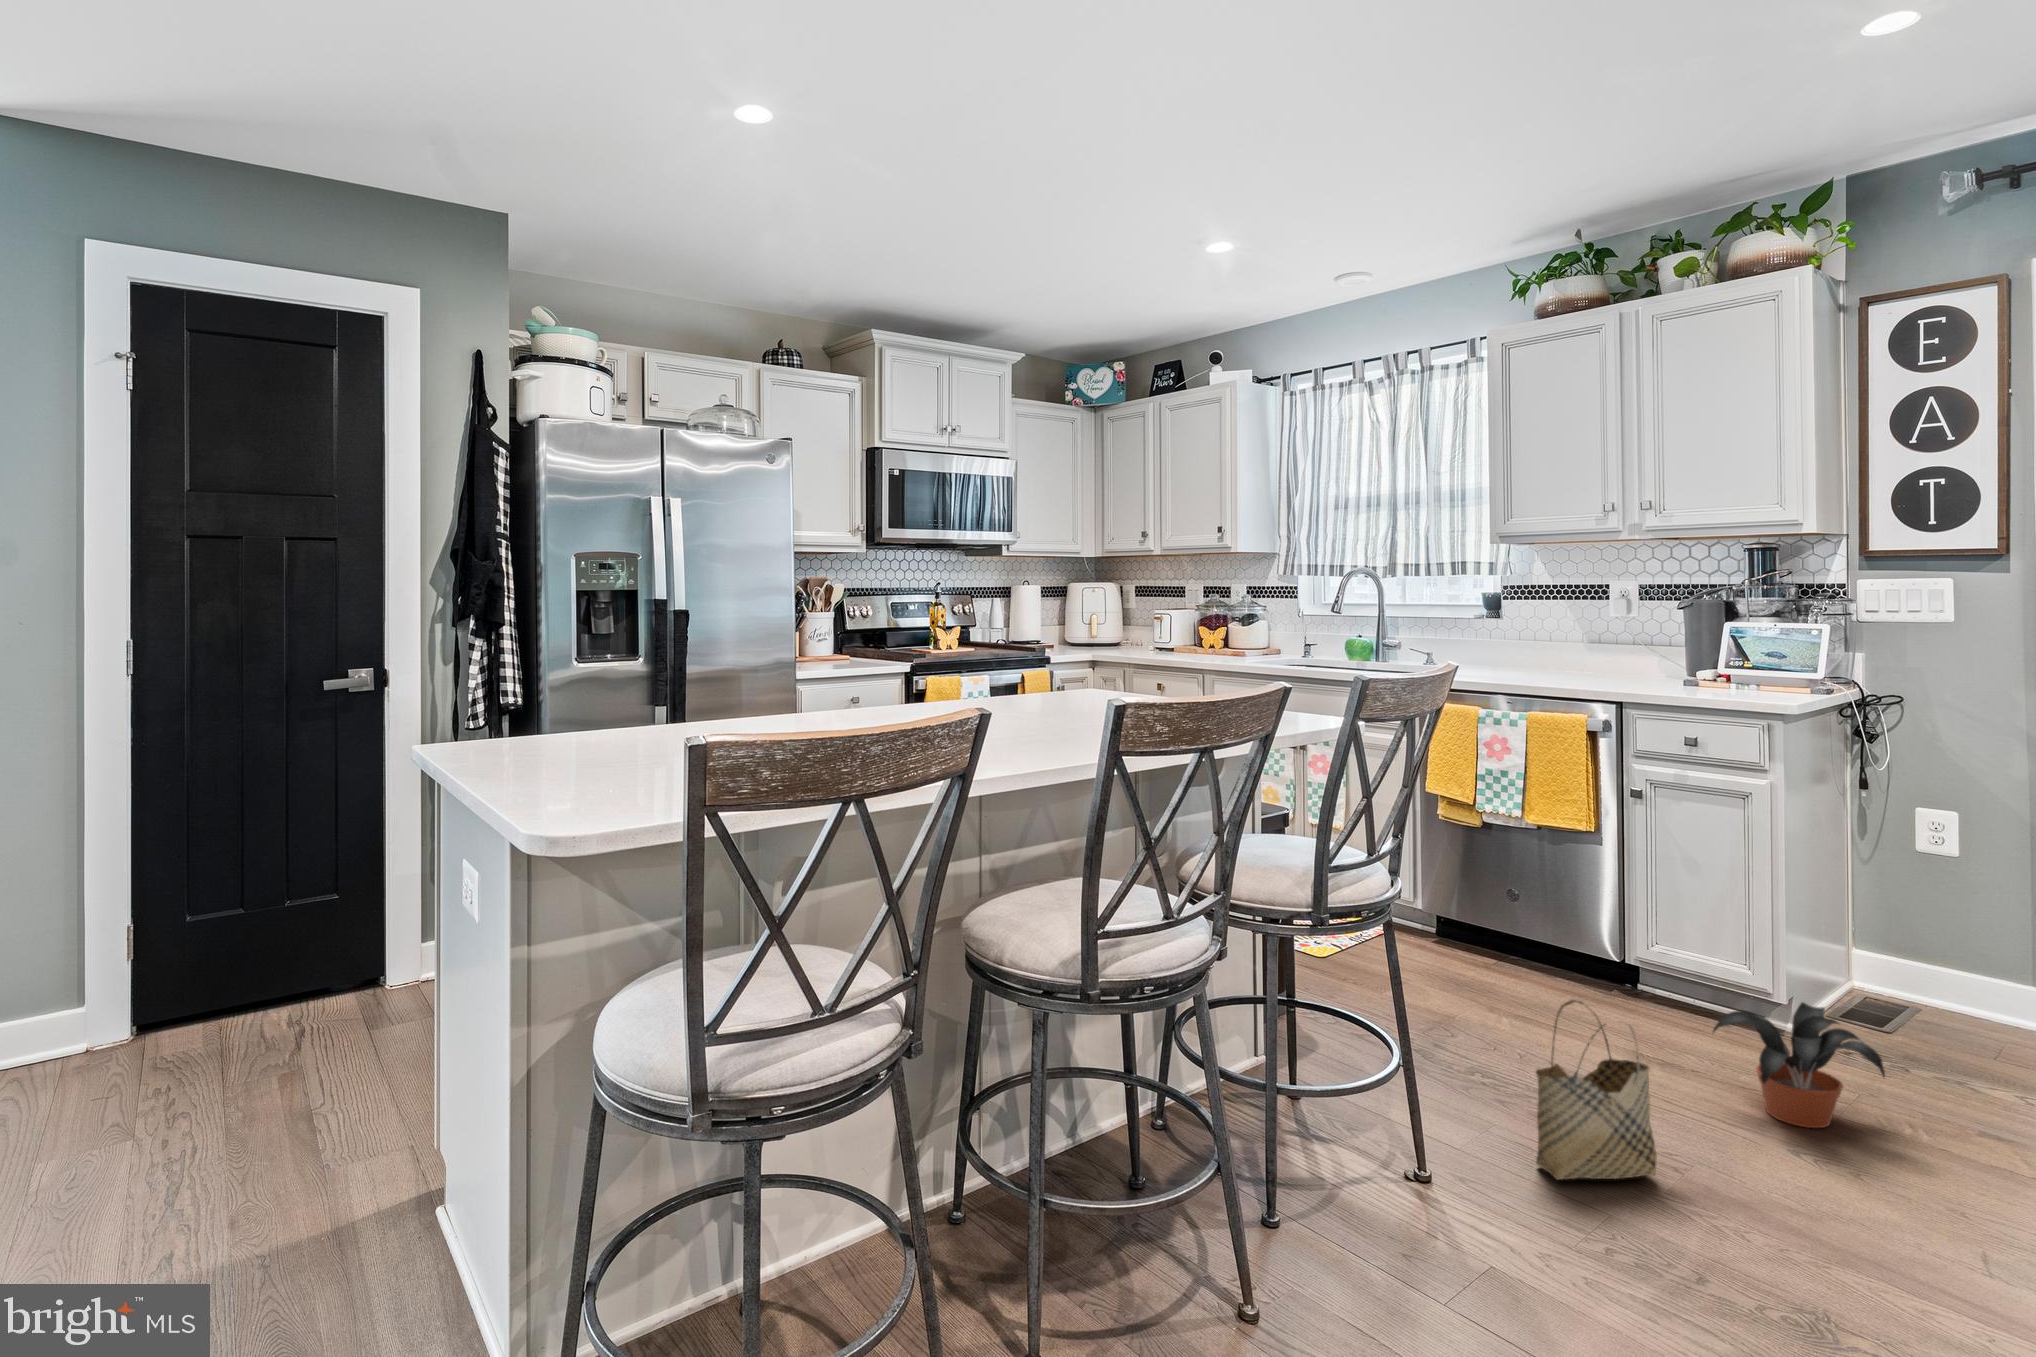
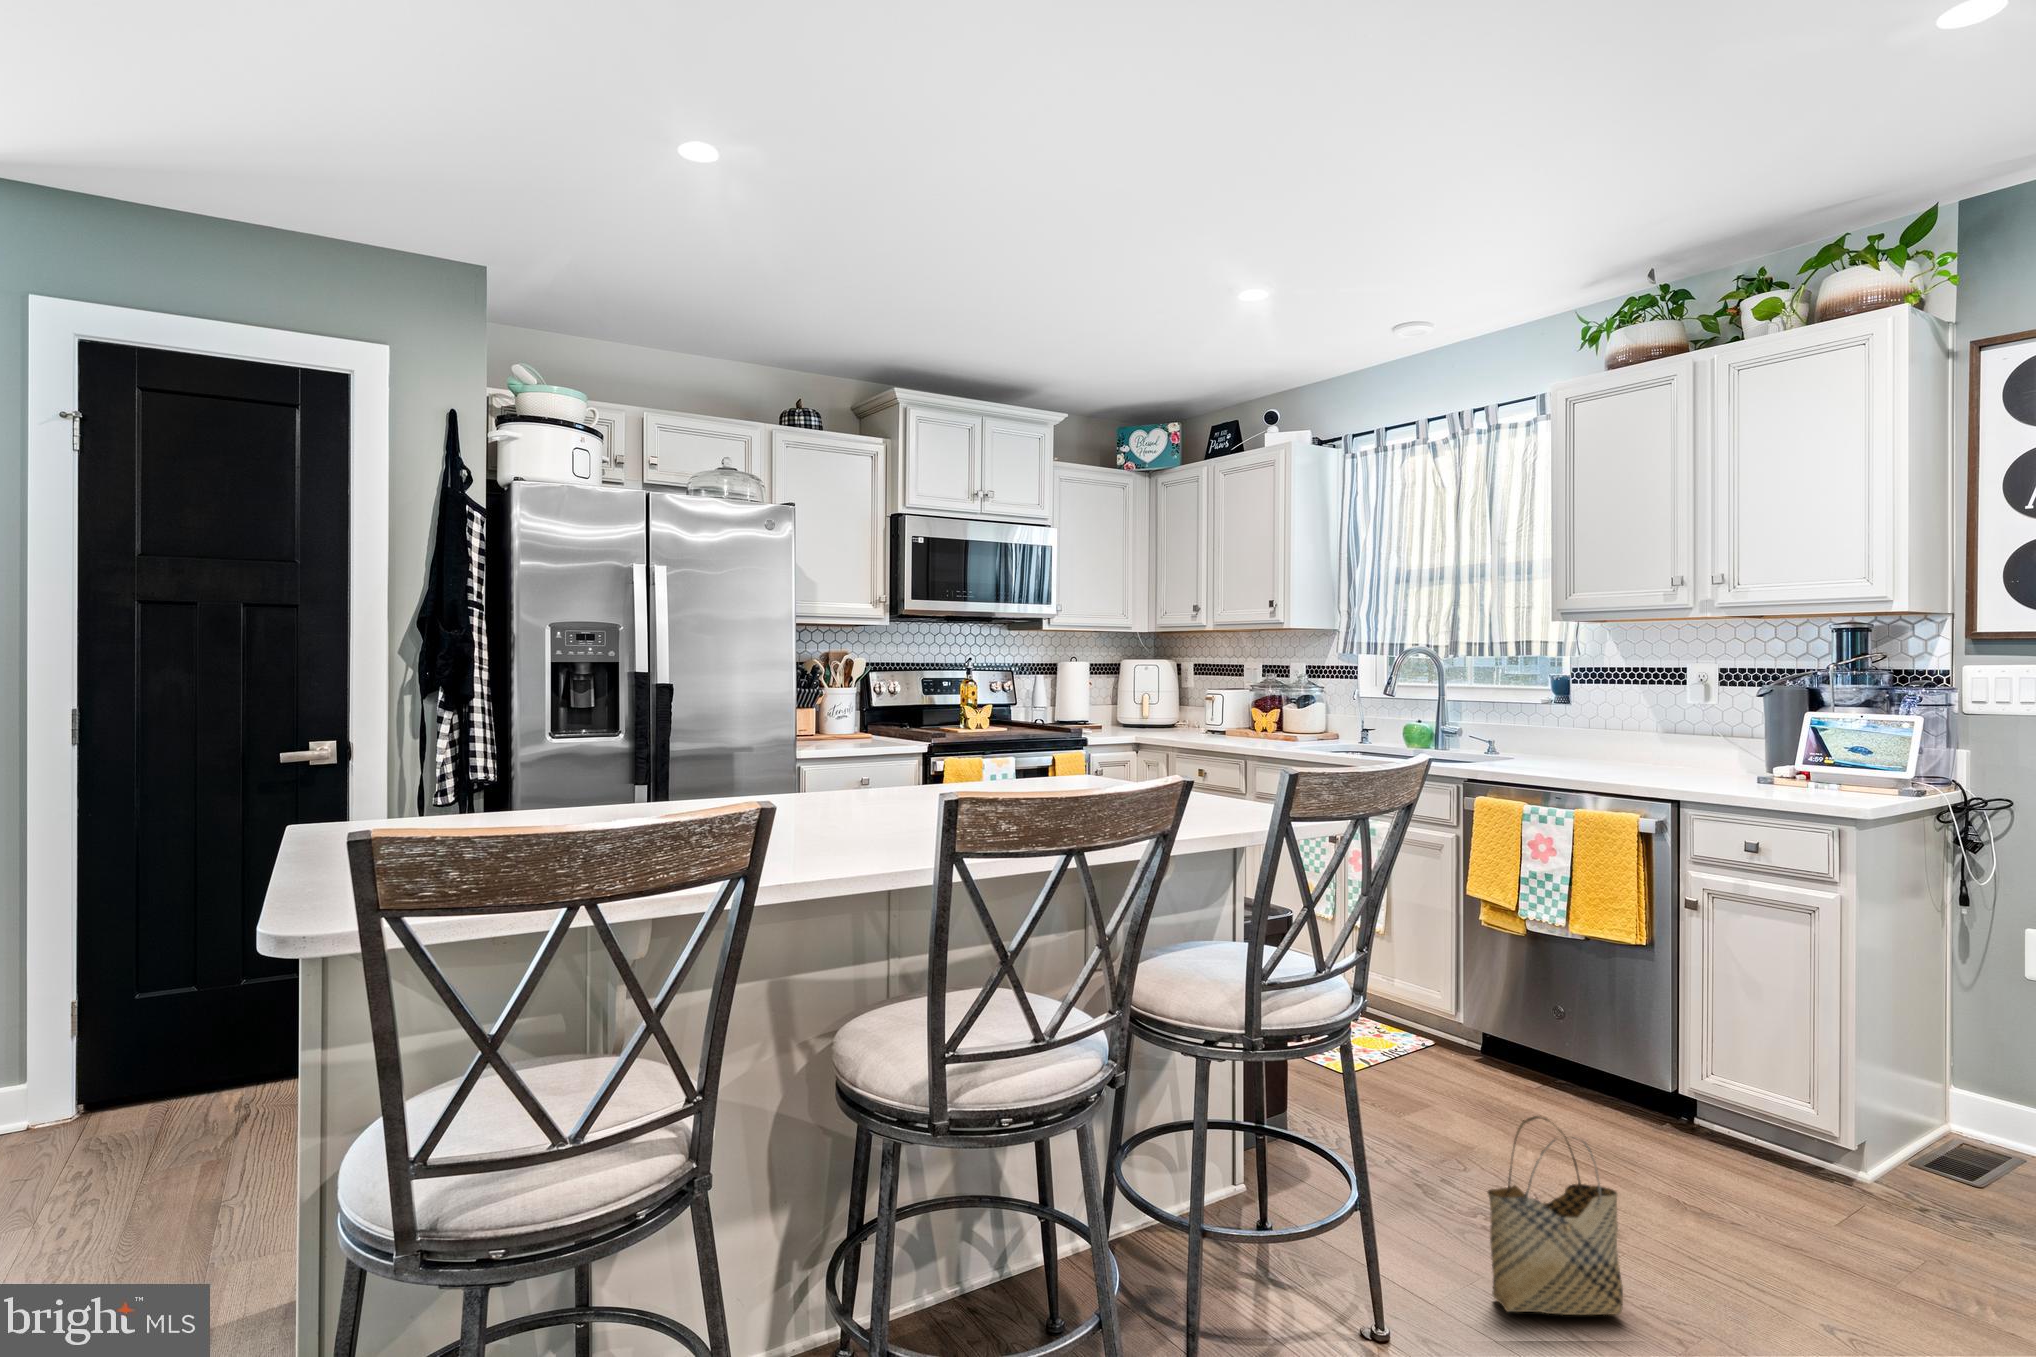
potted plant: present [1713,1002,1885,1128] -> none [1728,1138,1909,1281]

